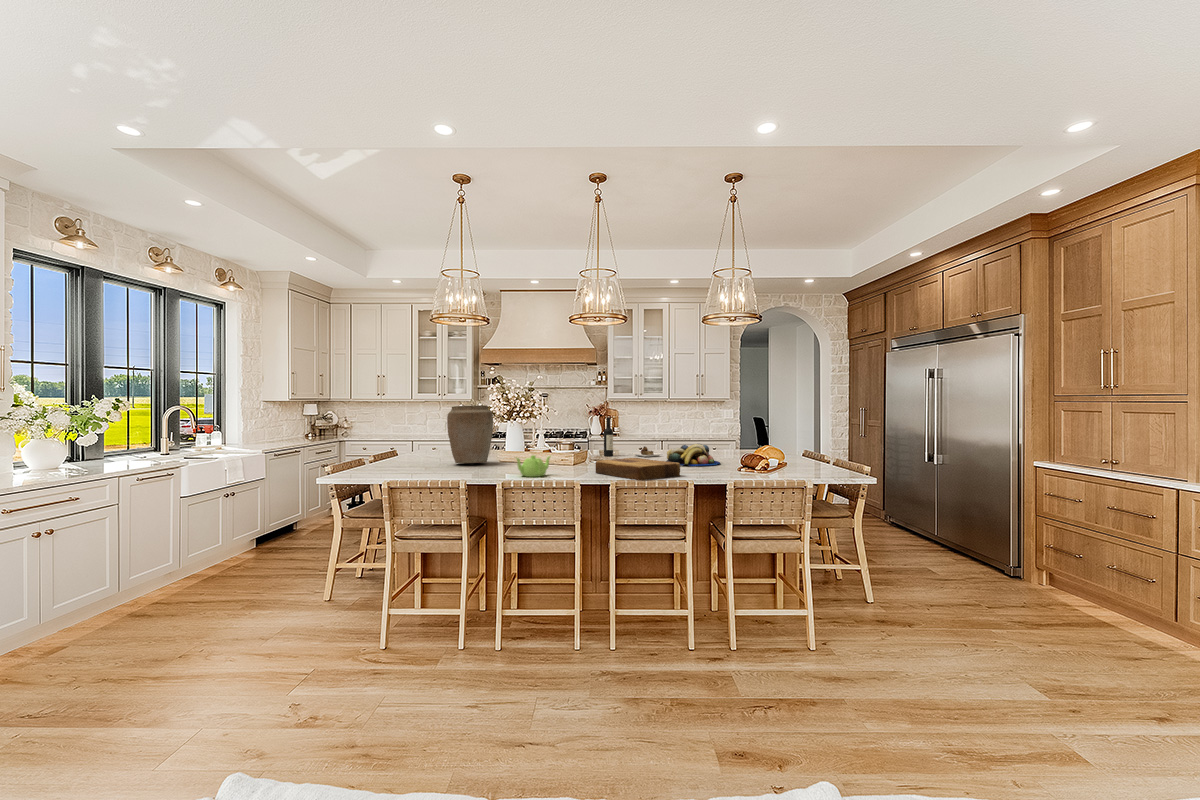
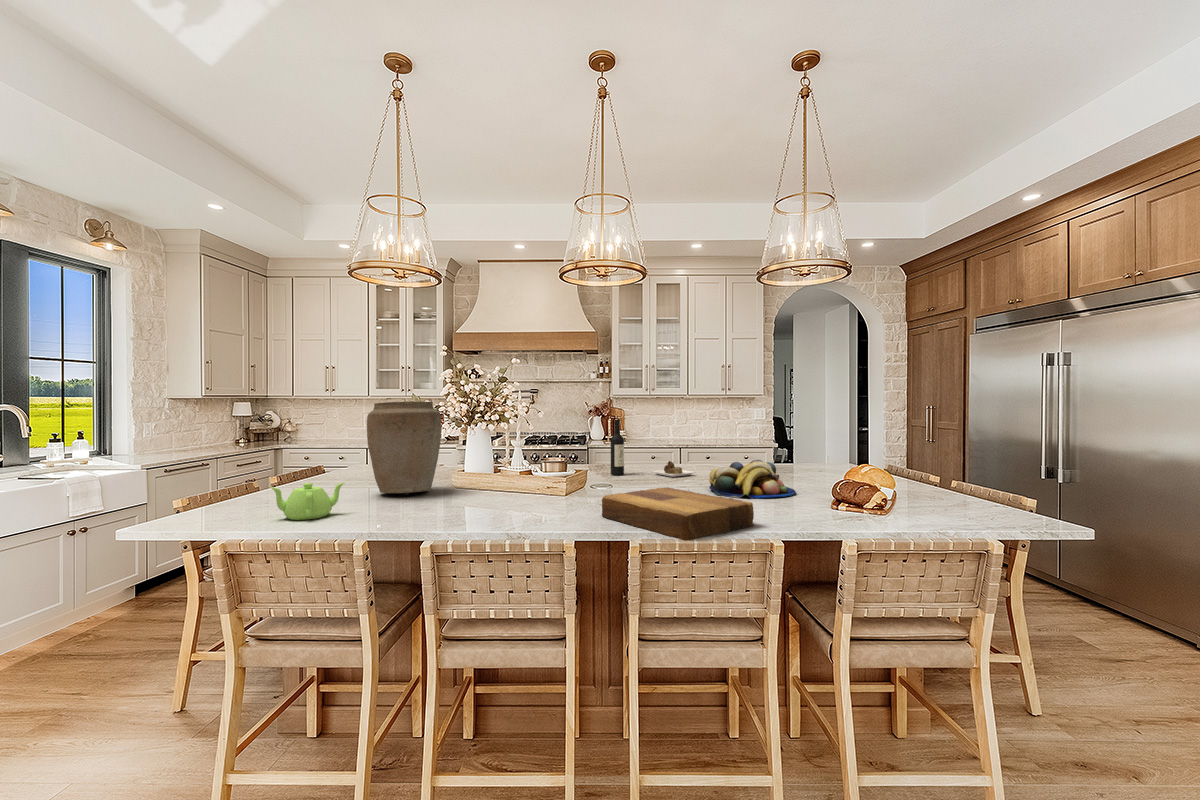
teapot: present [516,455,551,477] -> present [270,482,345,520]

